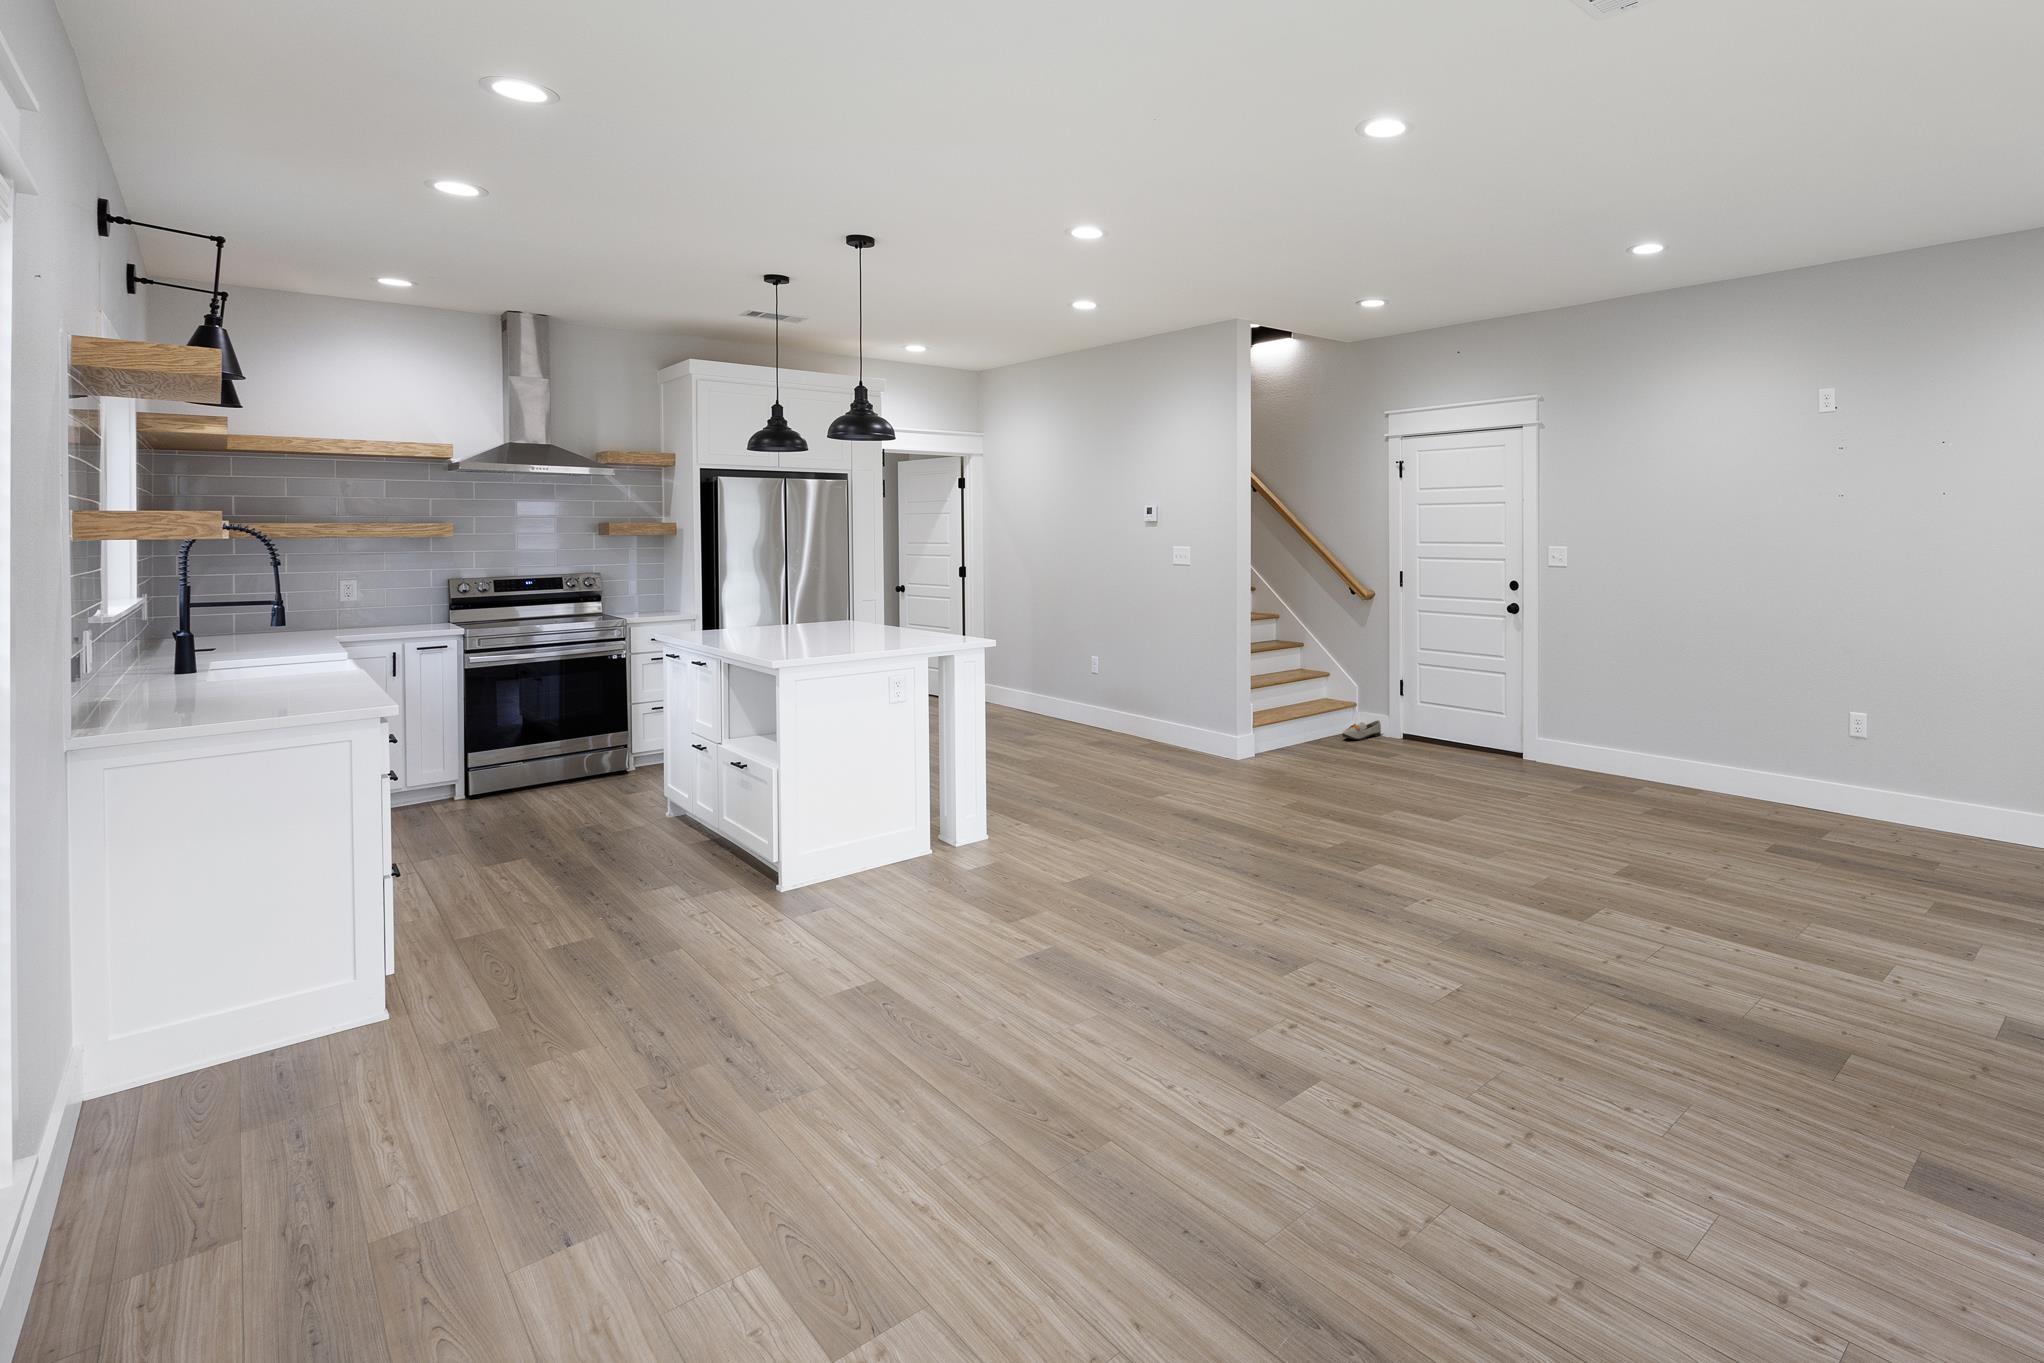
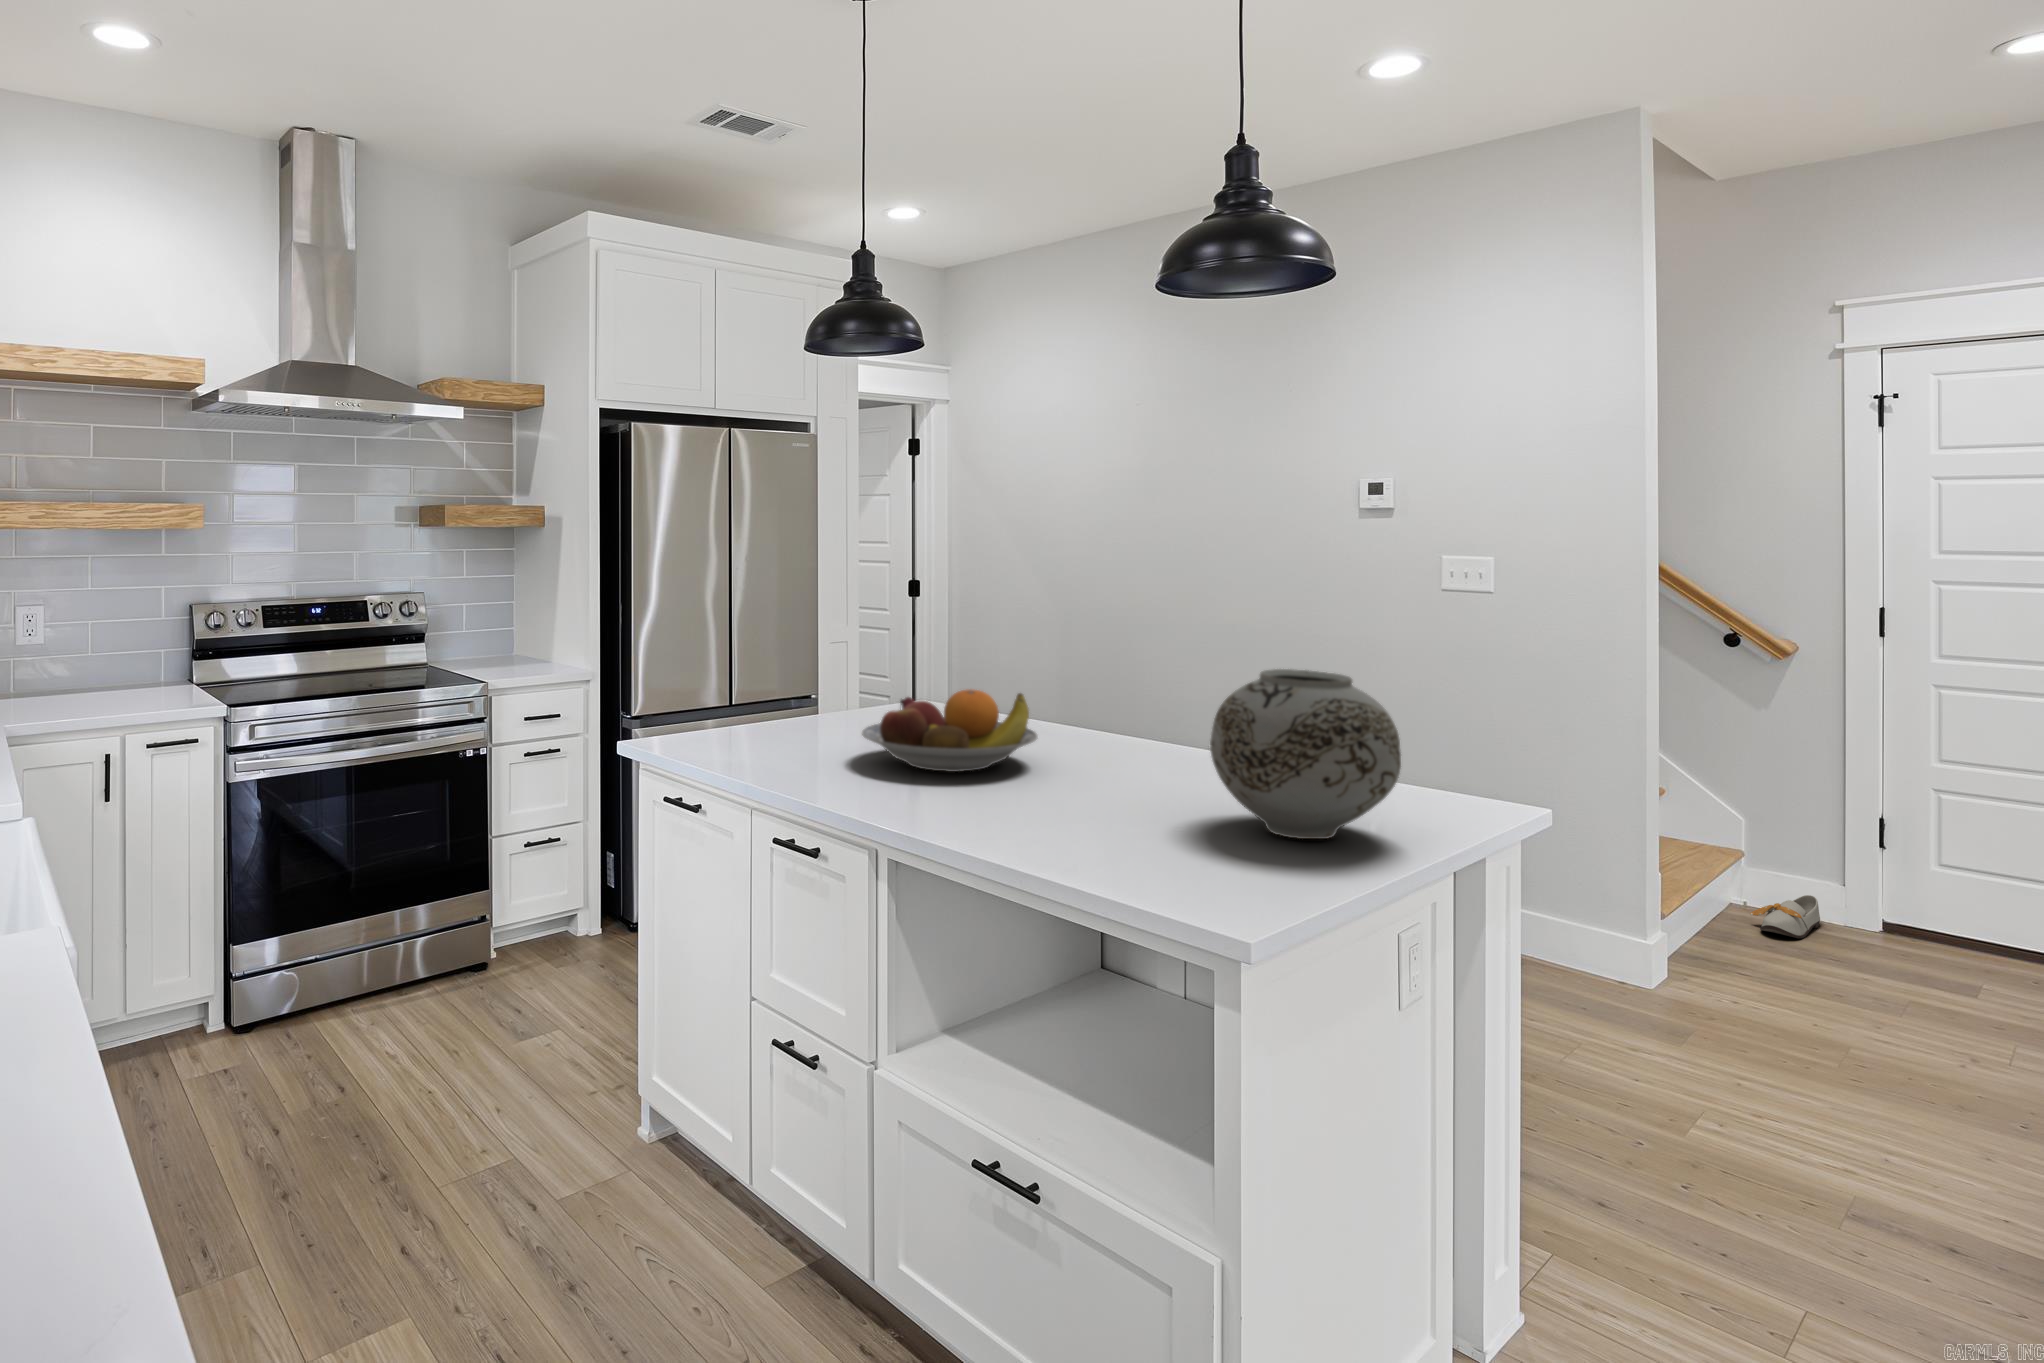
vase: none [844,587,914,649] -> present [1210,669,1401,839]
fruit bowl: none [751,604,835,638] -> present [862,689,1038,772]

